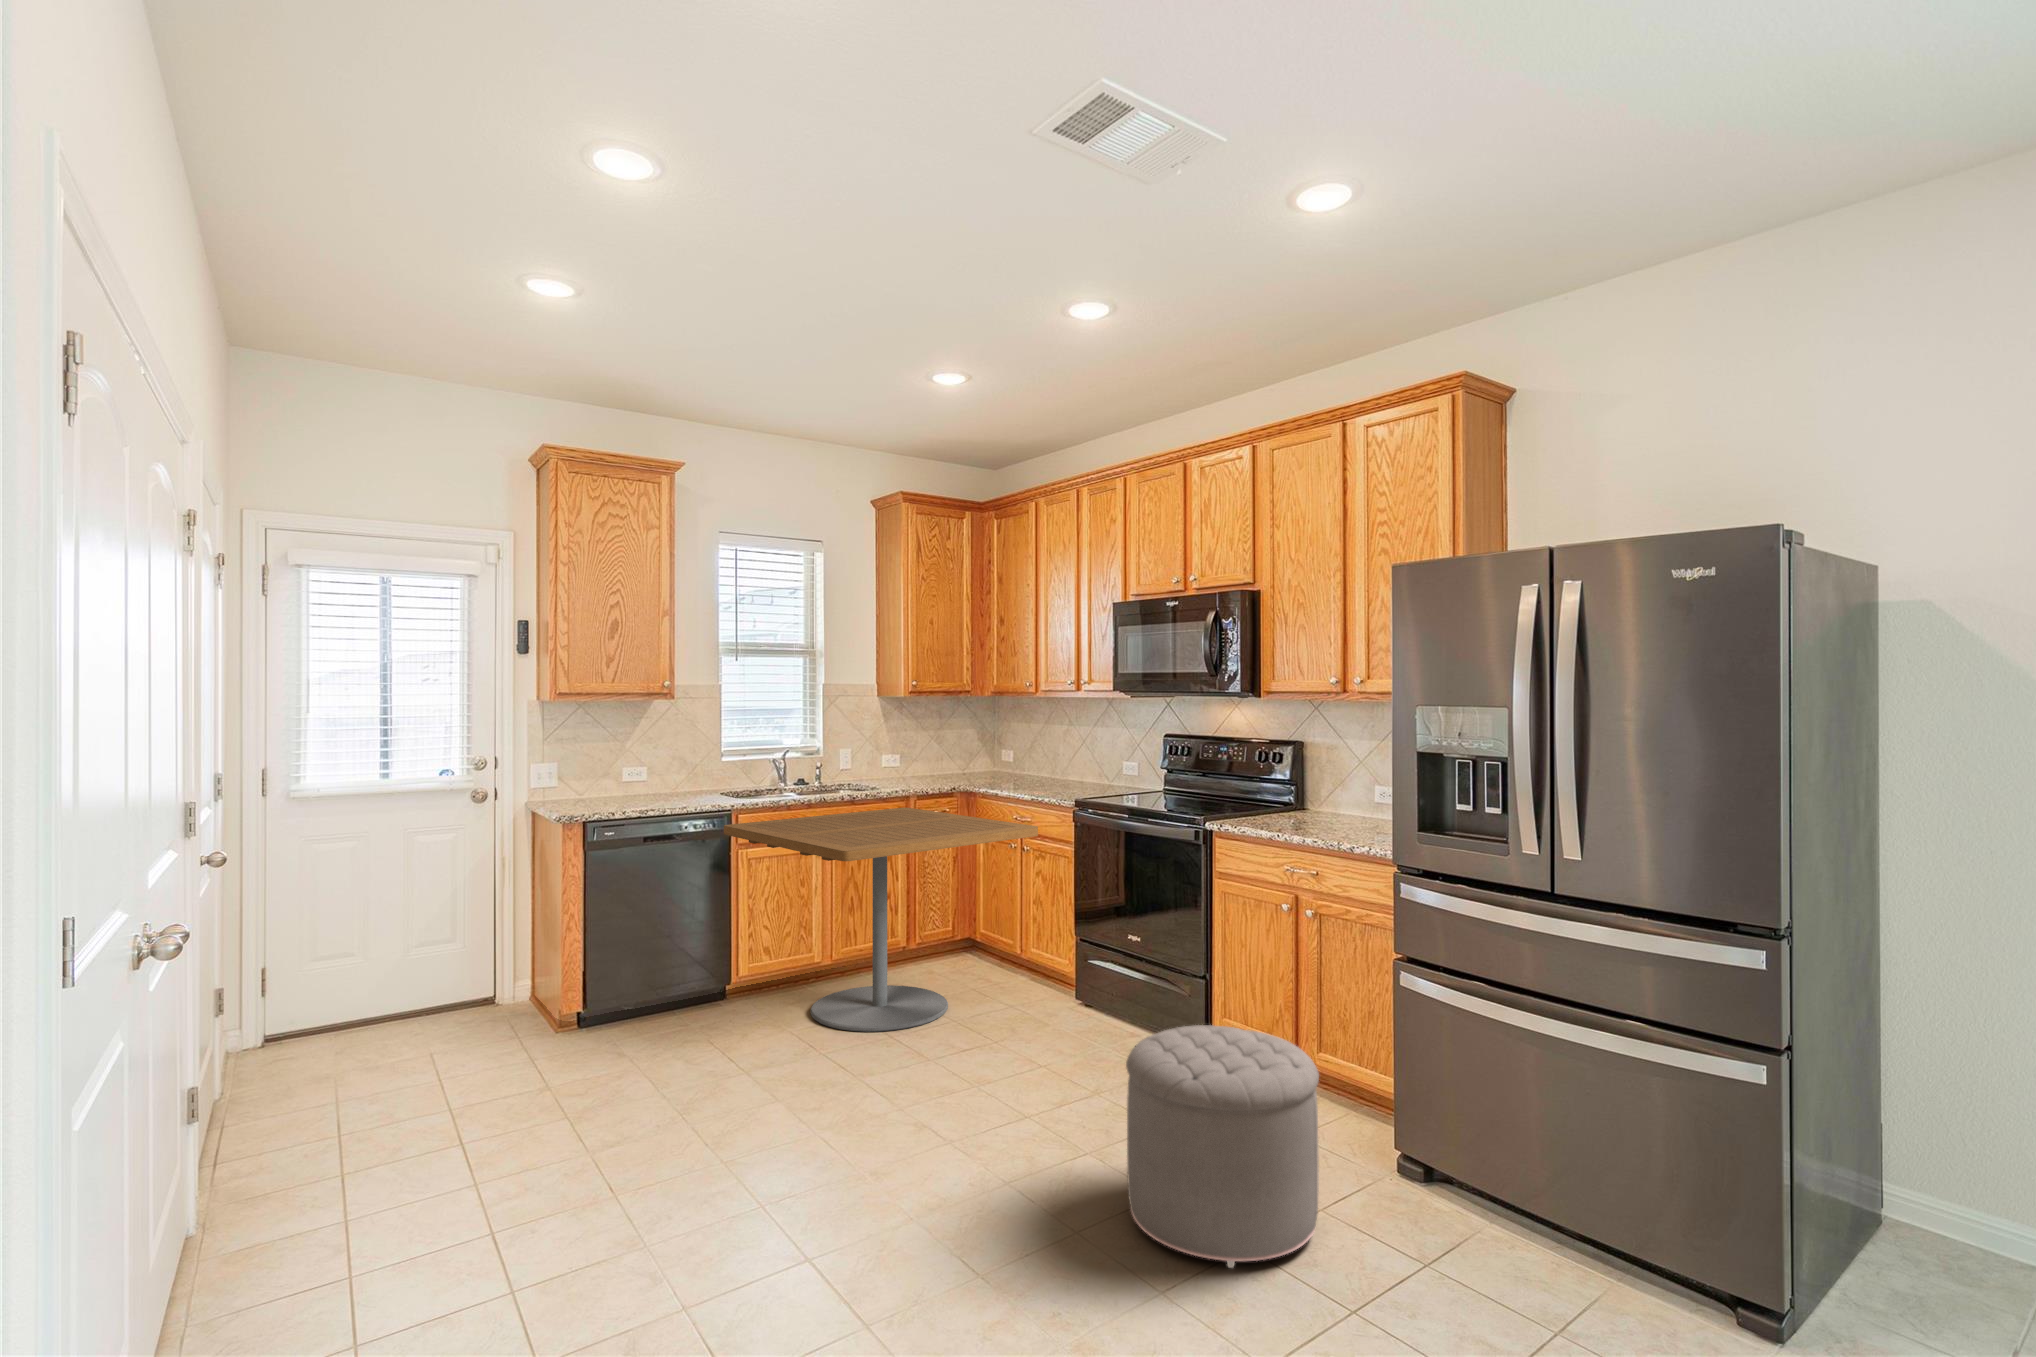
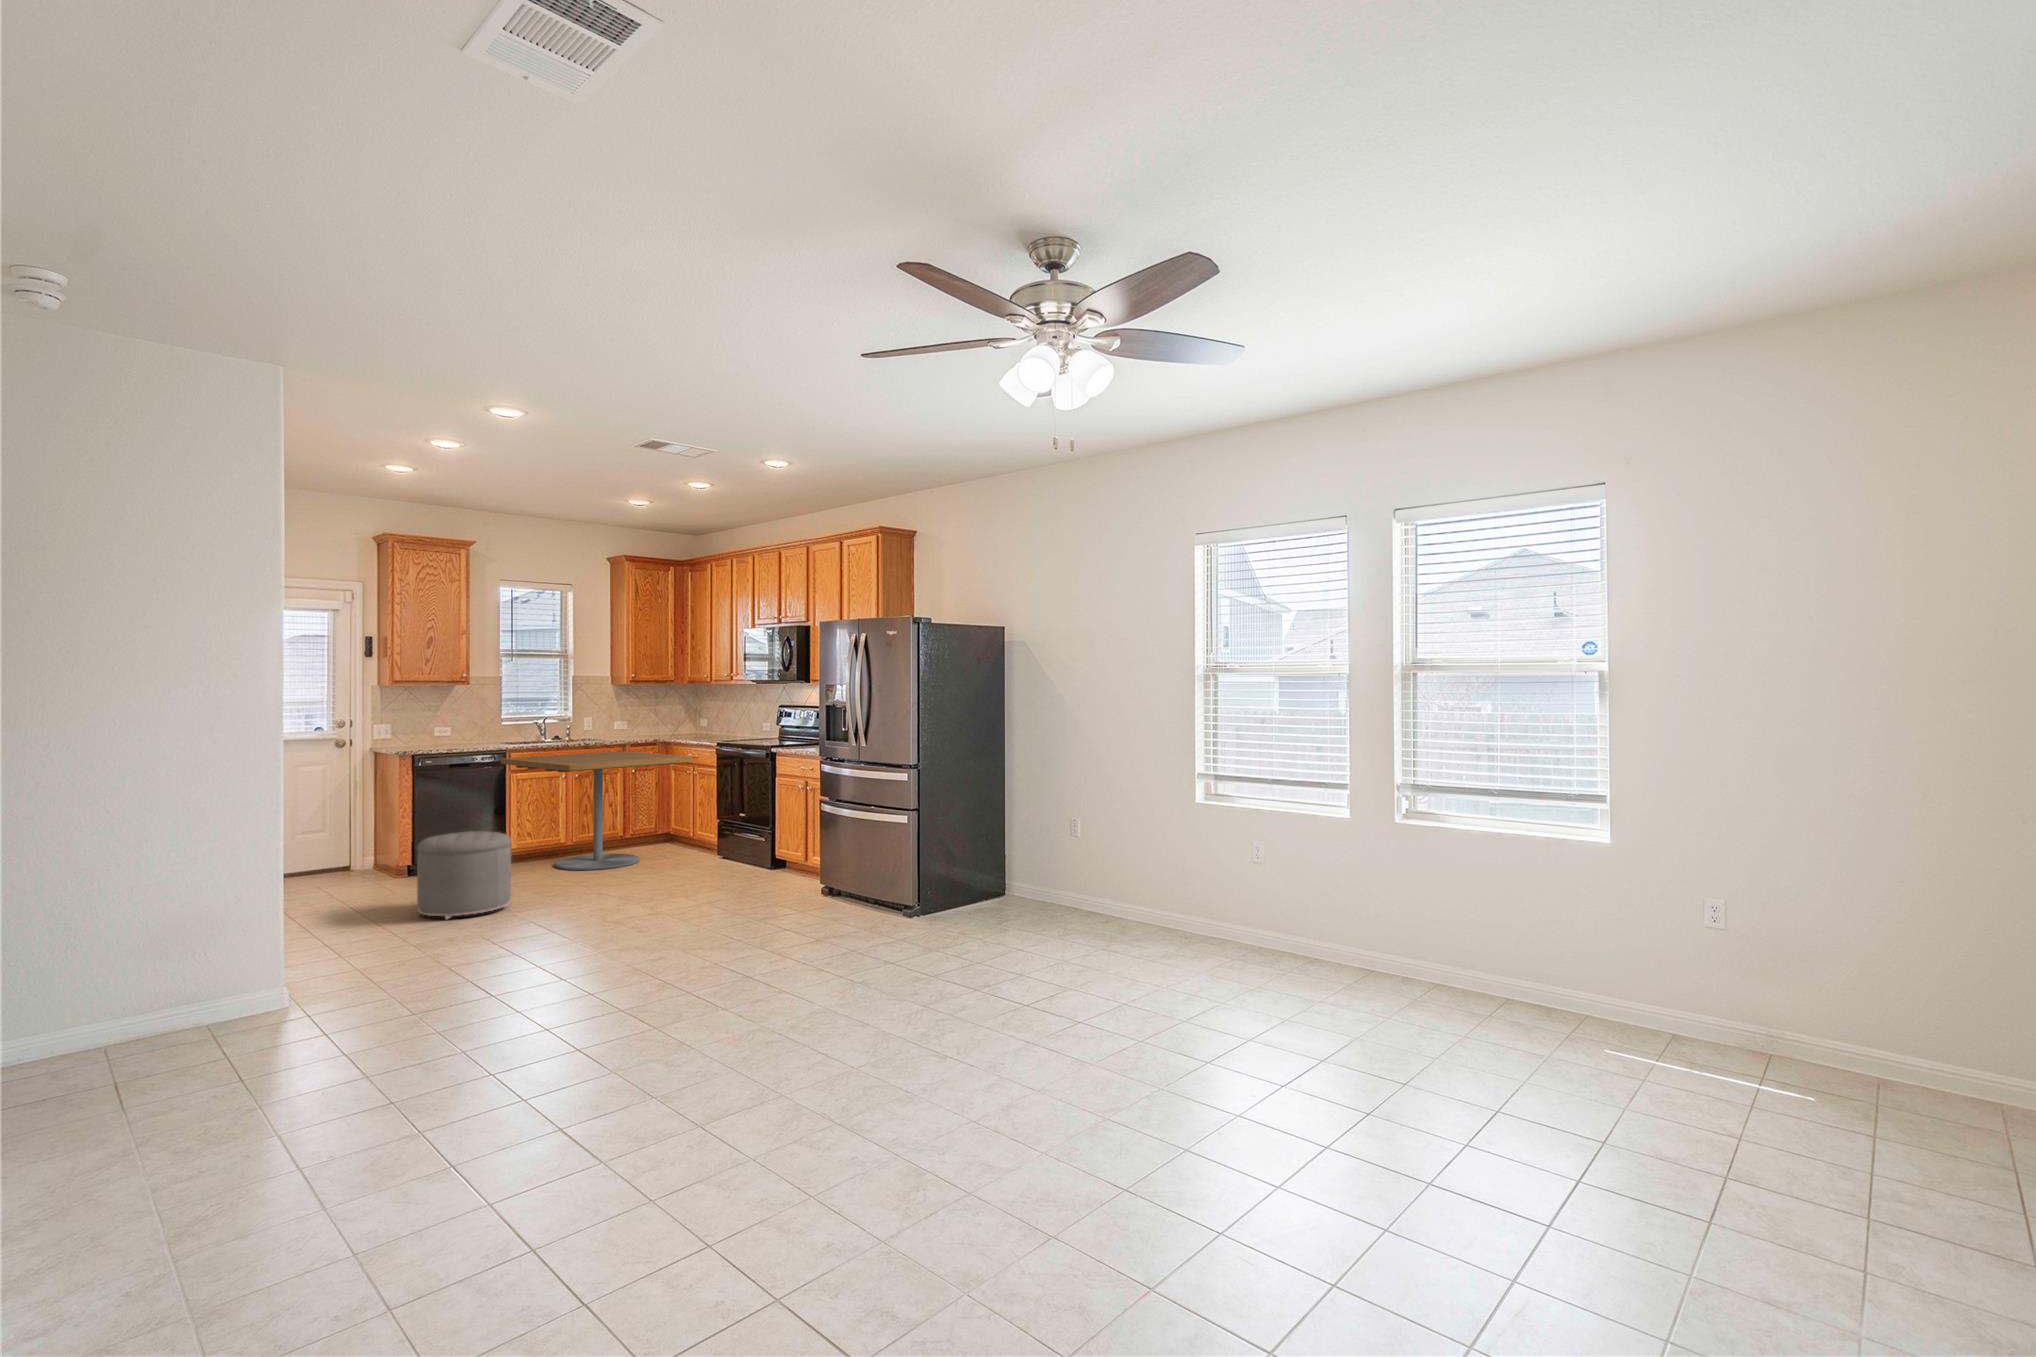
ottoman: present [1126,1025,1319,1268] -> present [417,831,511,919]

